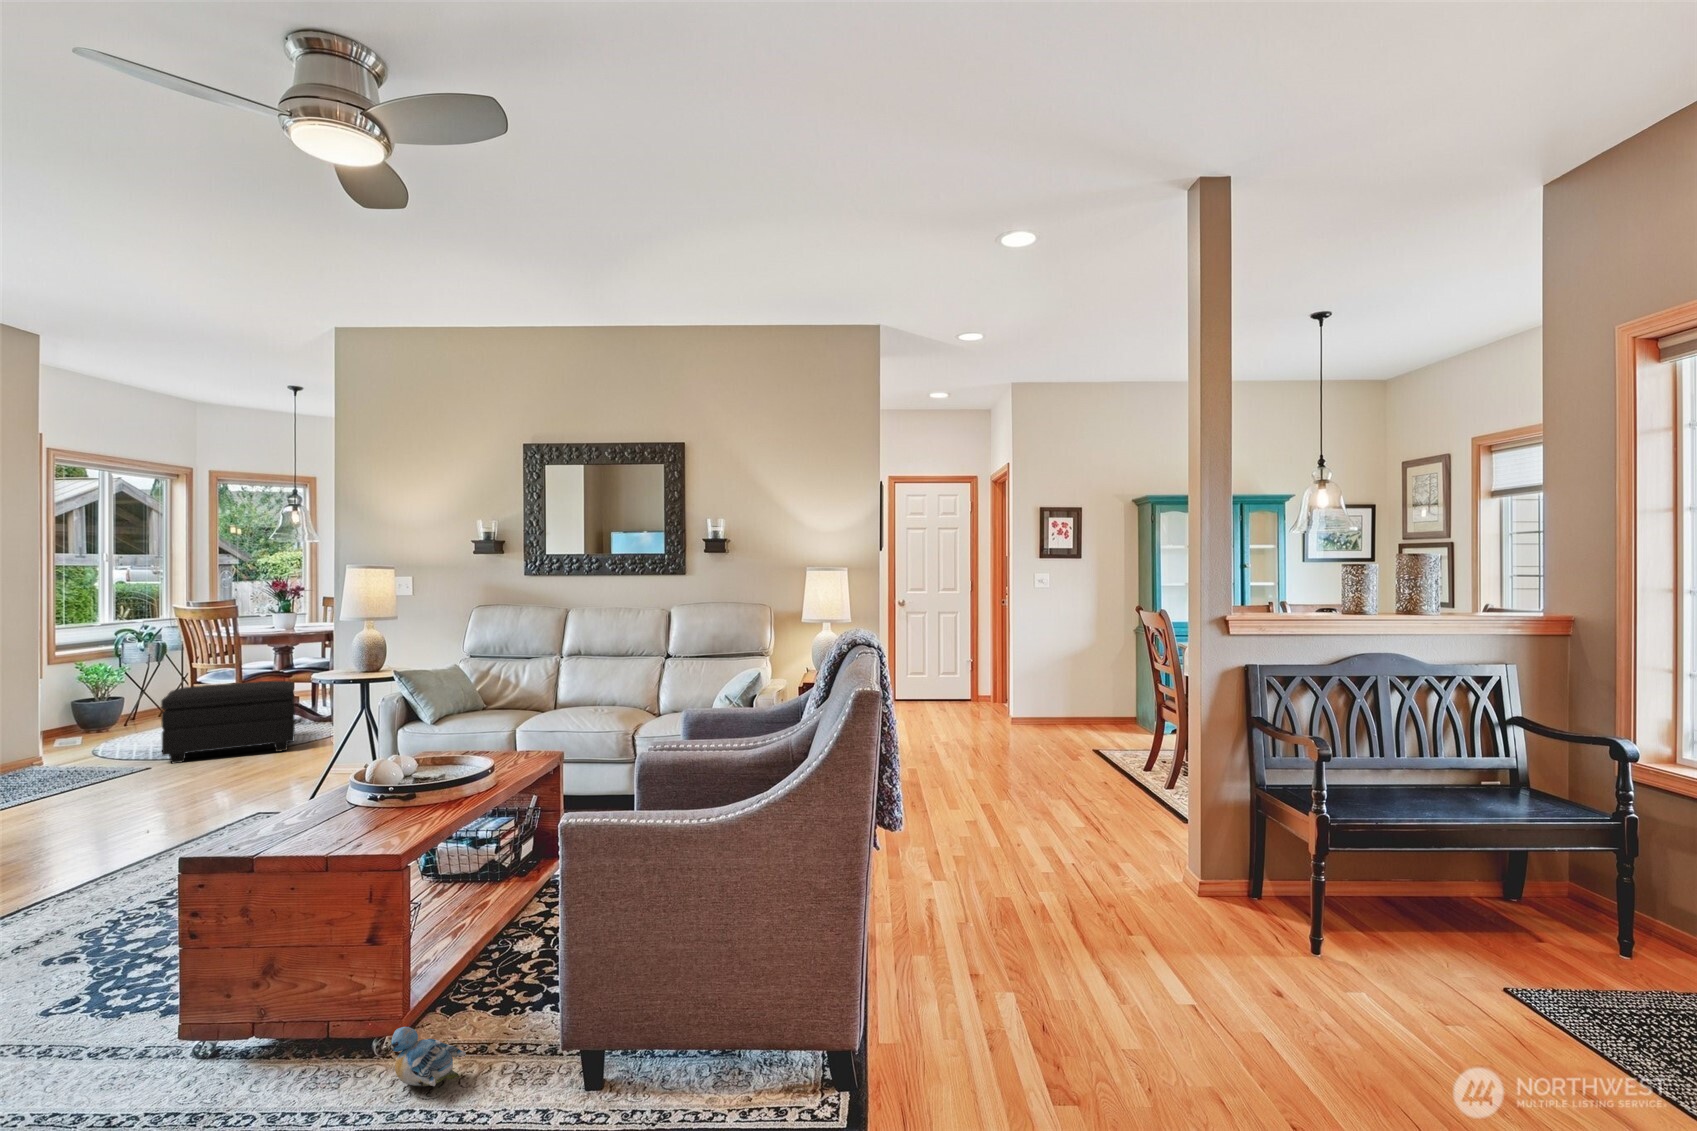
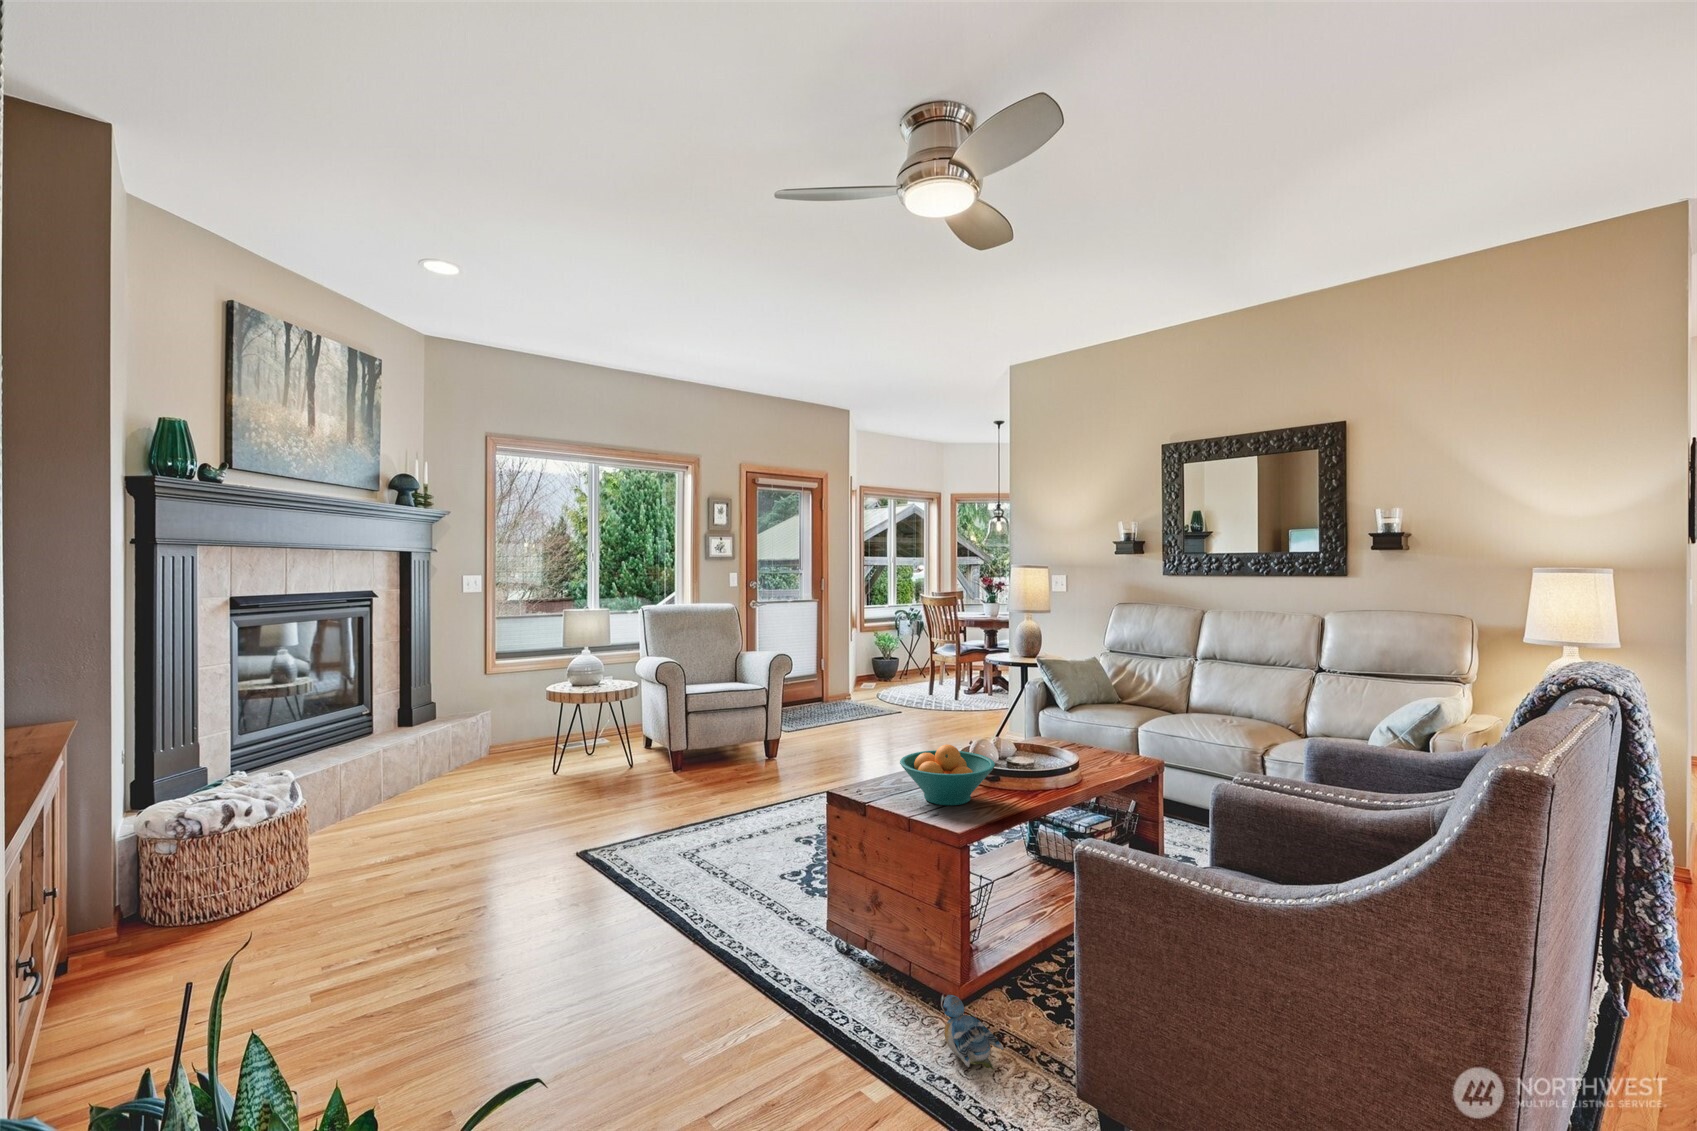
footstool: present [161,681,295,763] -> none [907,655,991,713]
fruit bowl: none [297,767,422,837] -> present [900,745,995,806]

